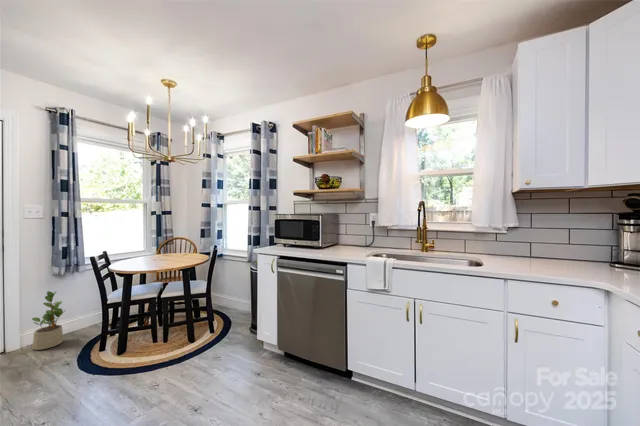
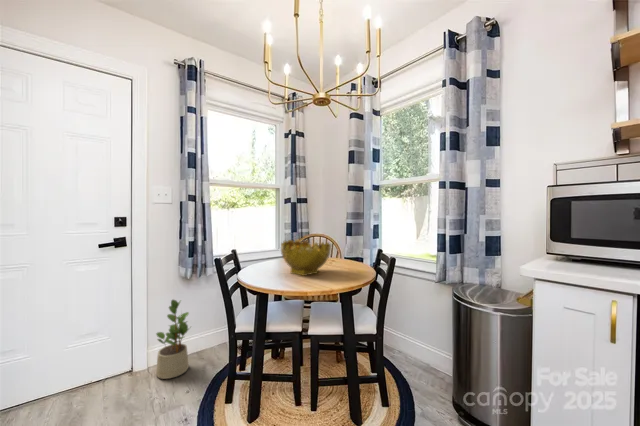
decorative bowl: none [142,241,178,264] -> present [281,240,331,276]

